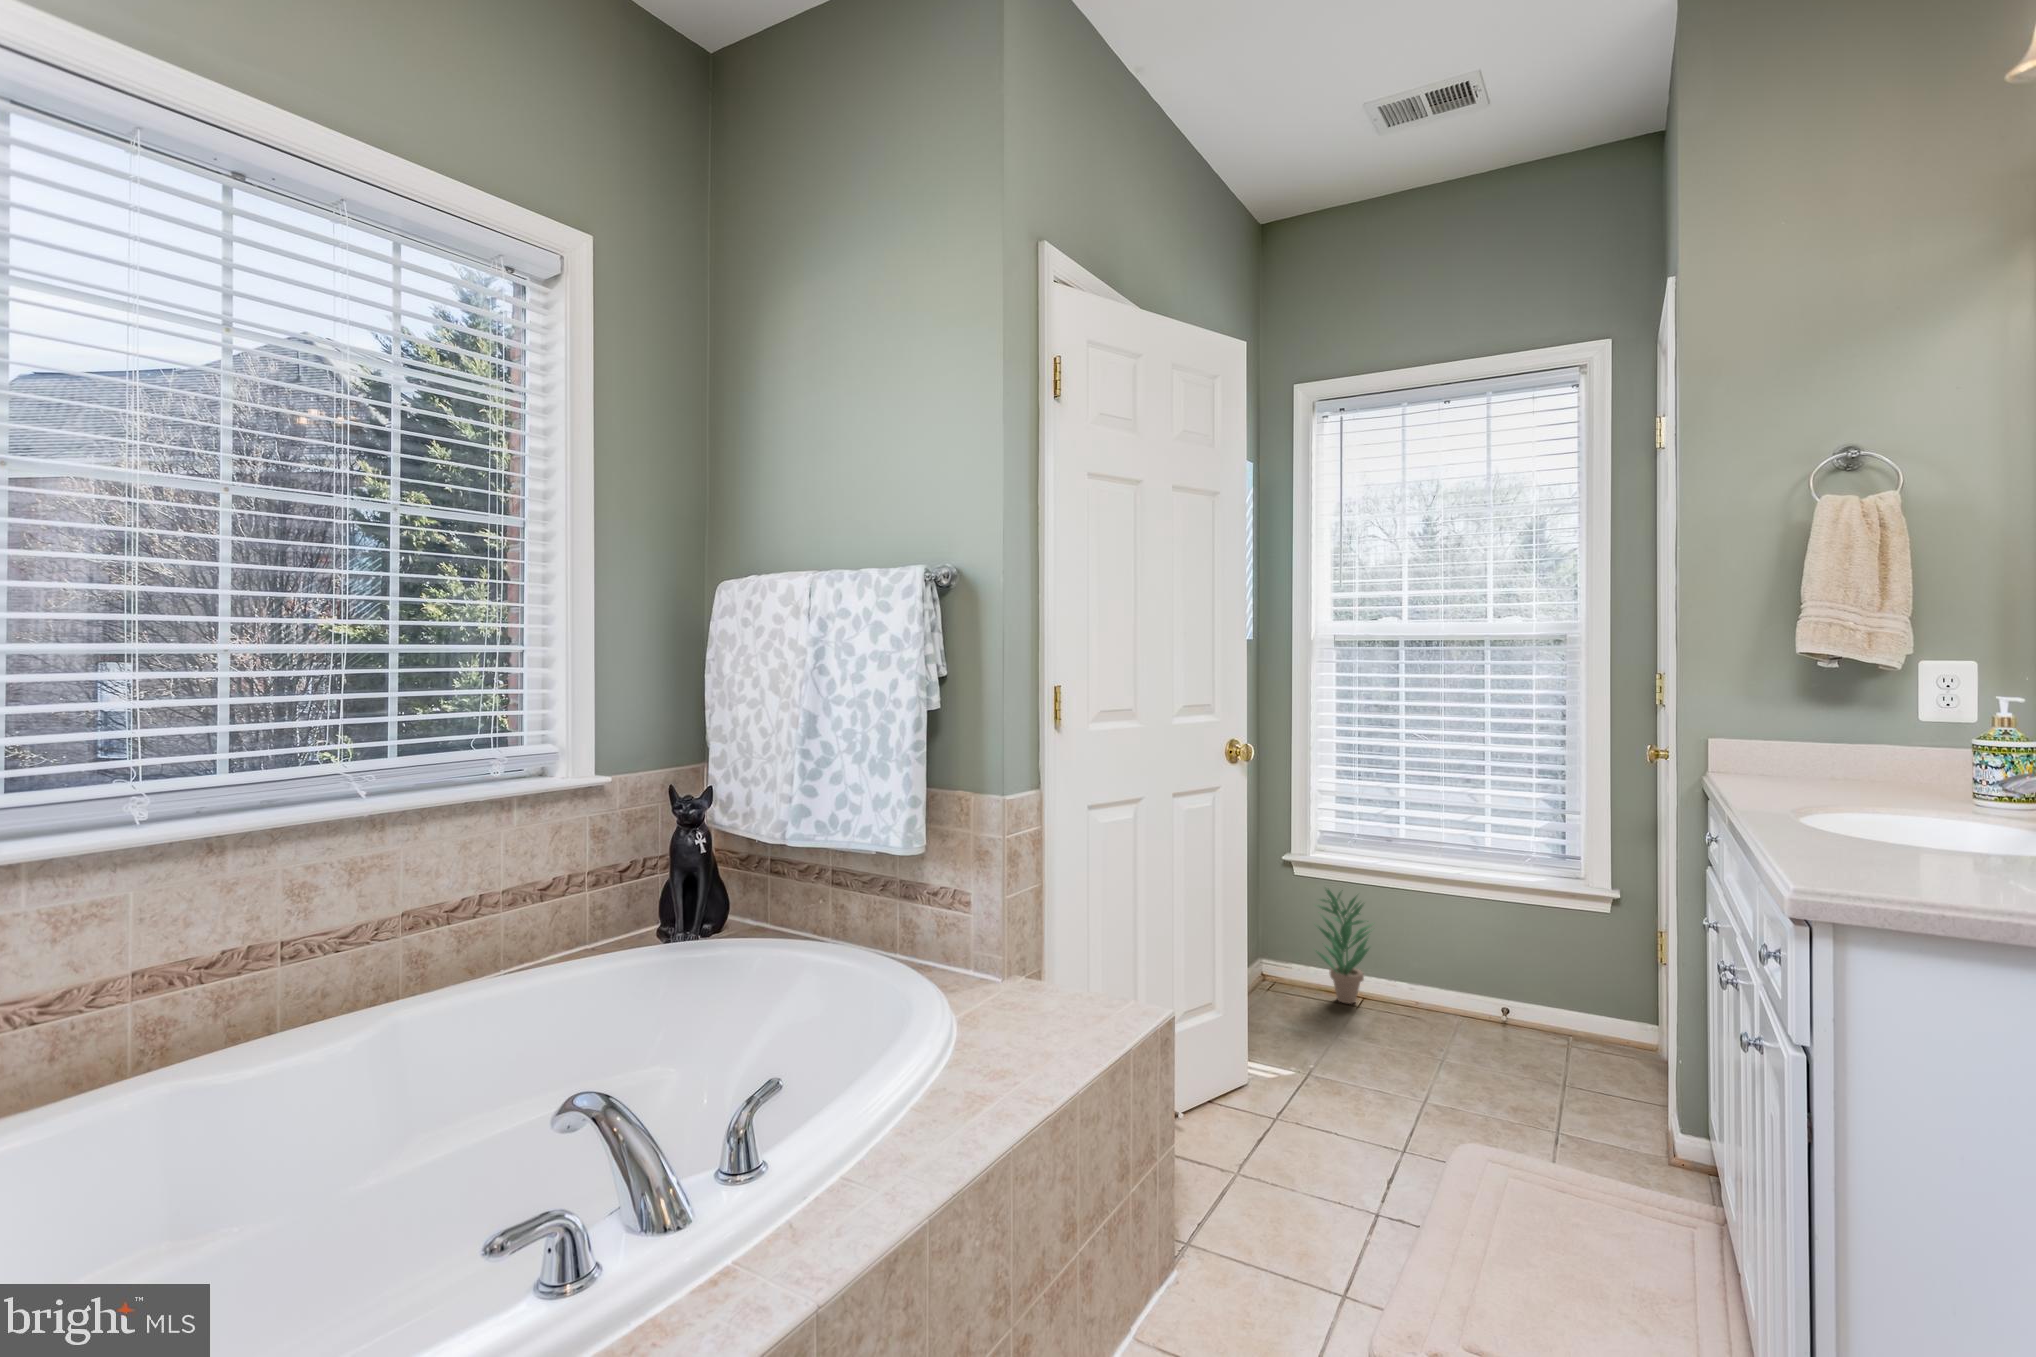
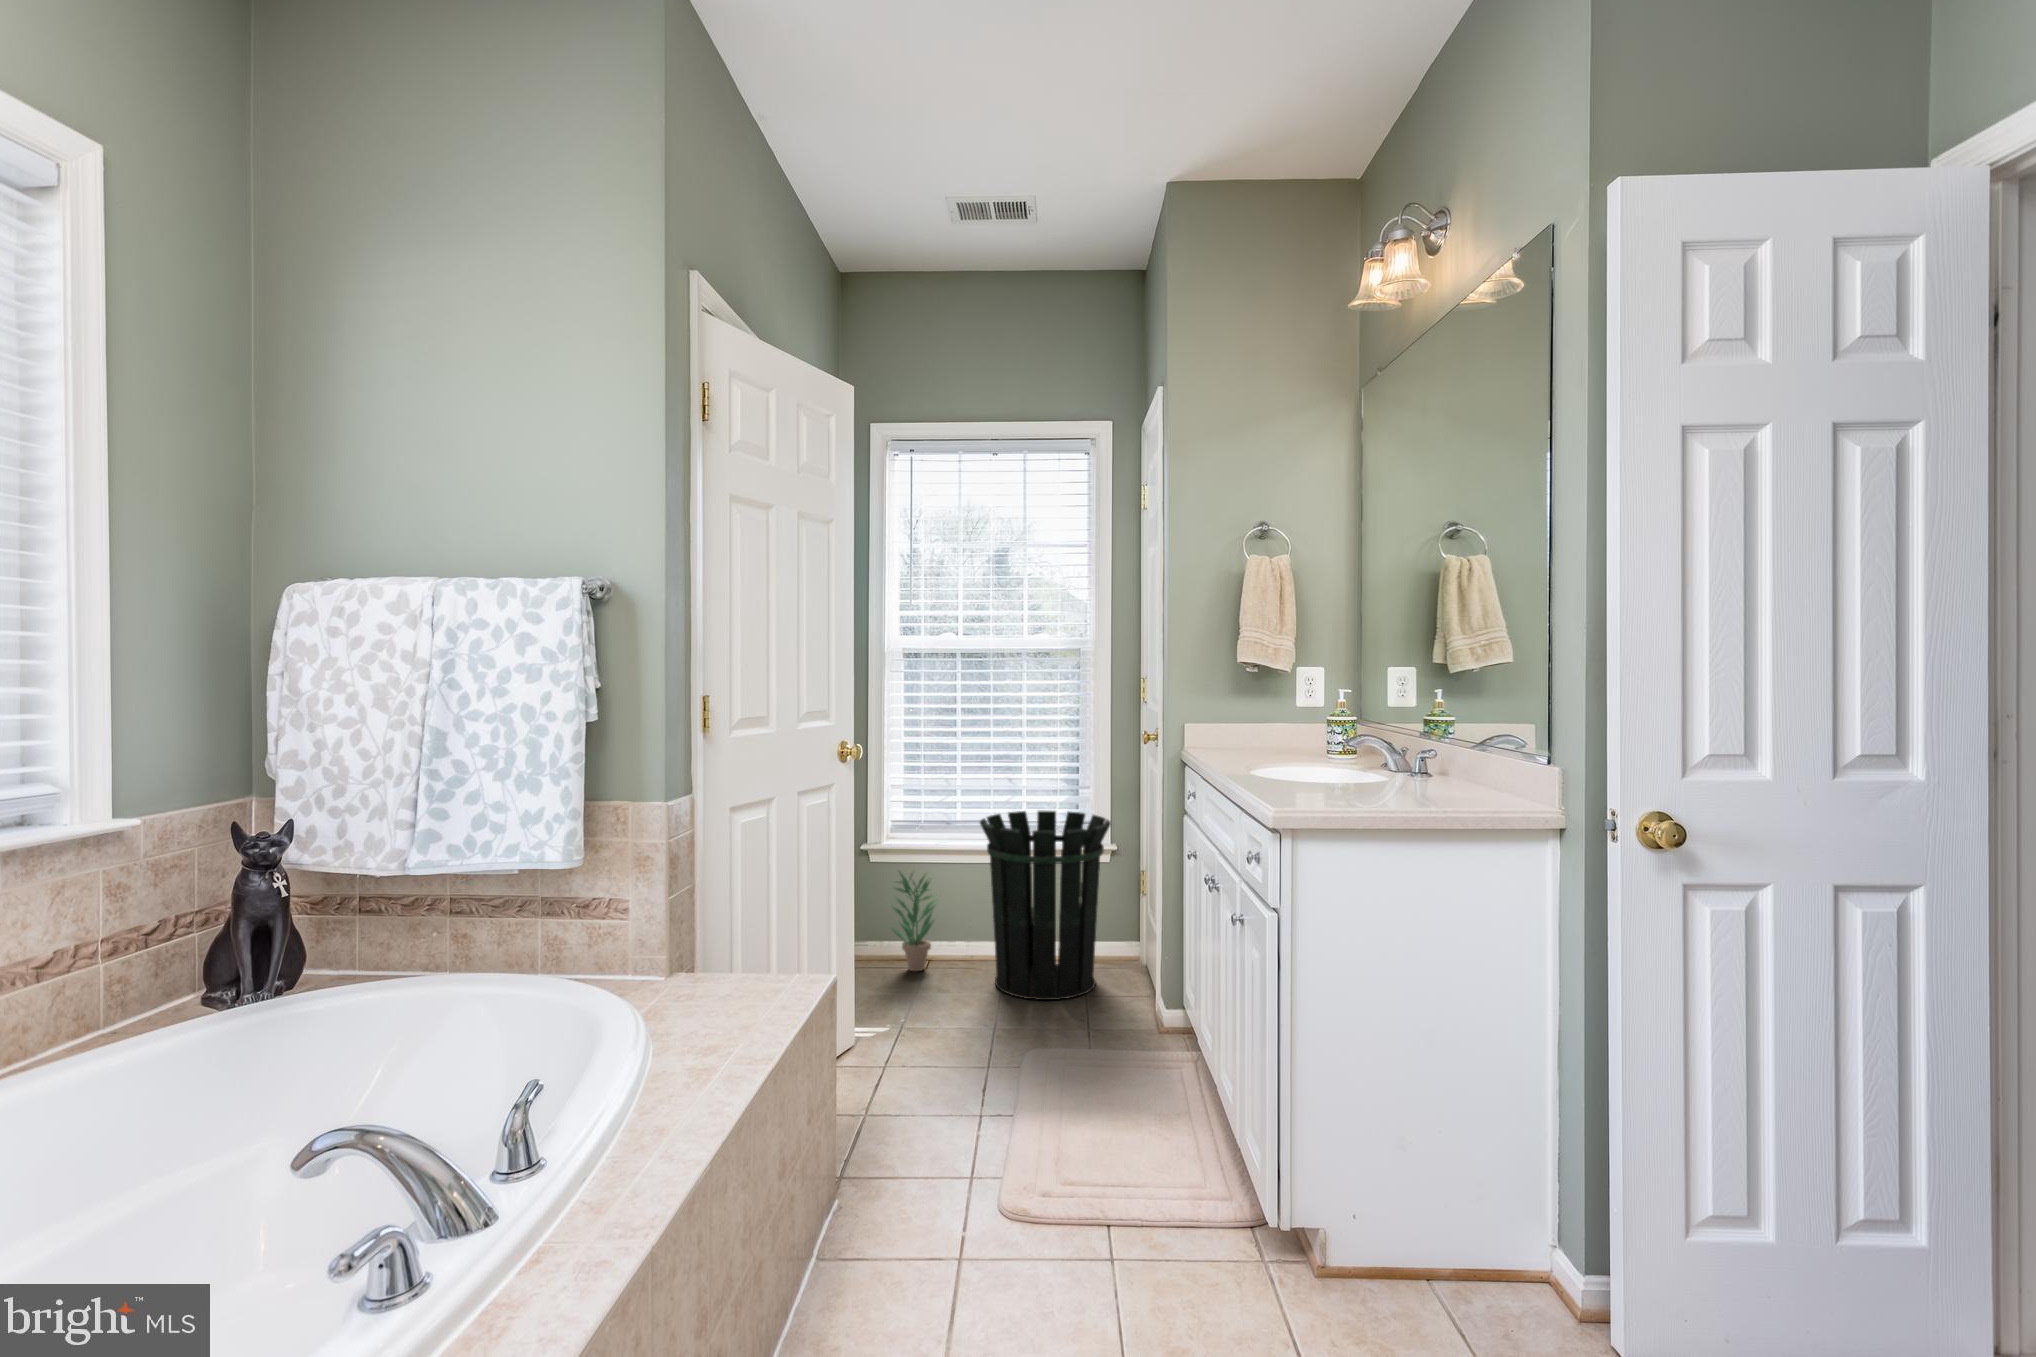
waste bin: none [1419,835,1603,1076] -> present [980,811,1111,1000]

